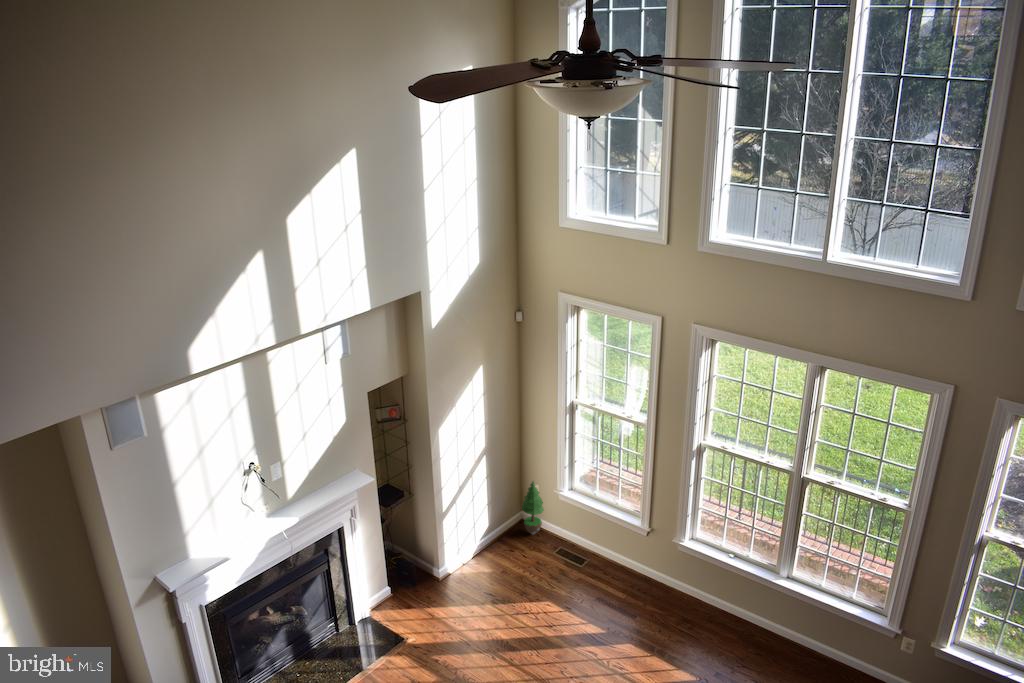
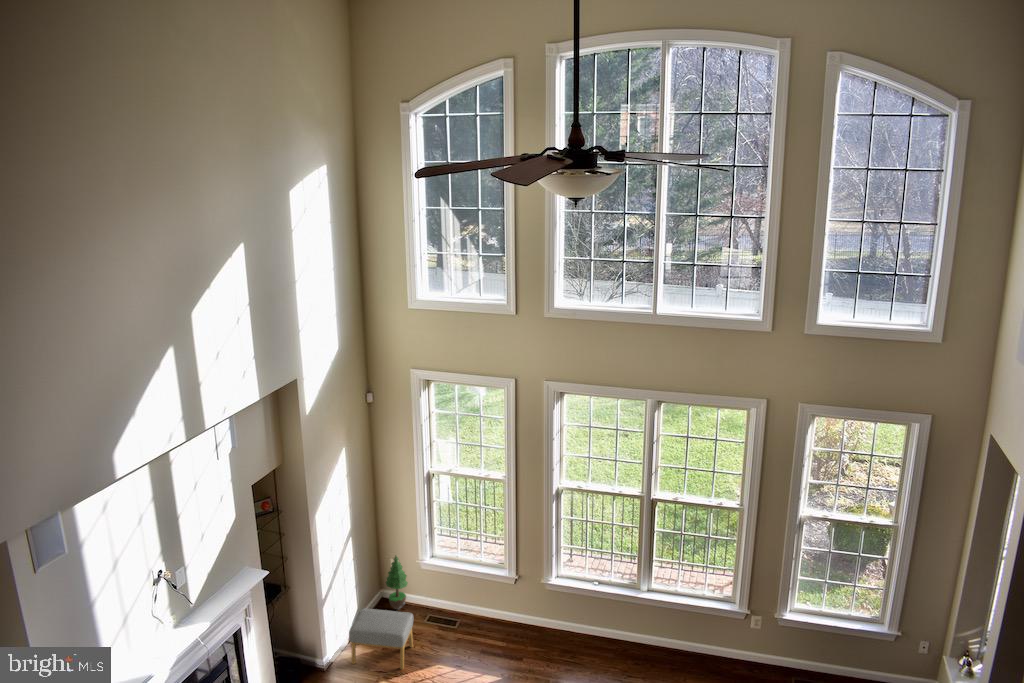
footstool: none [467,527,534,596] -> present [349,608,413,669]

